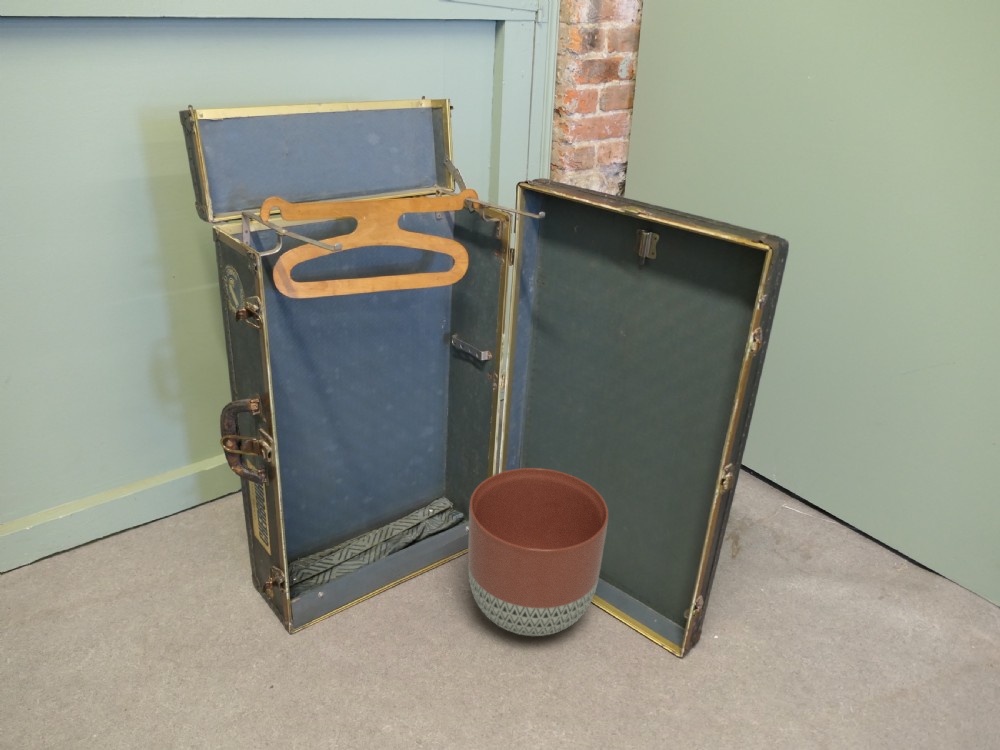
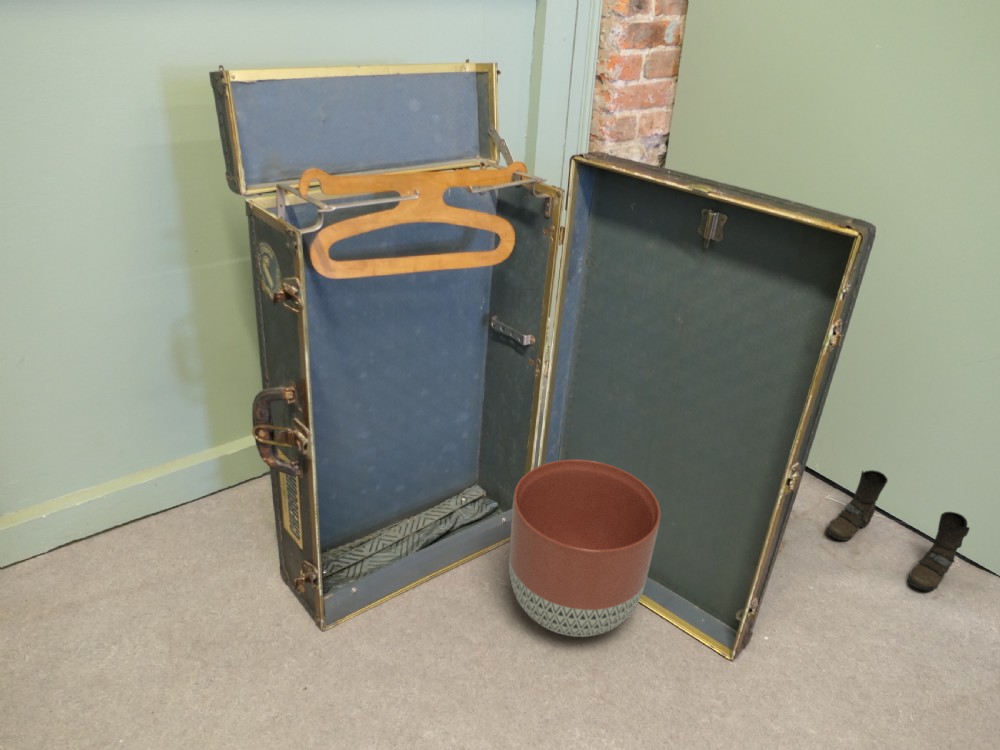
boots: none [780,478,912,592] -> present [826,470,969,591]

